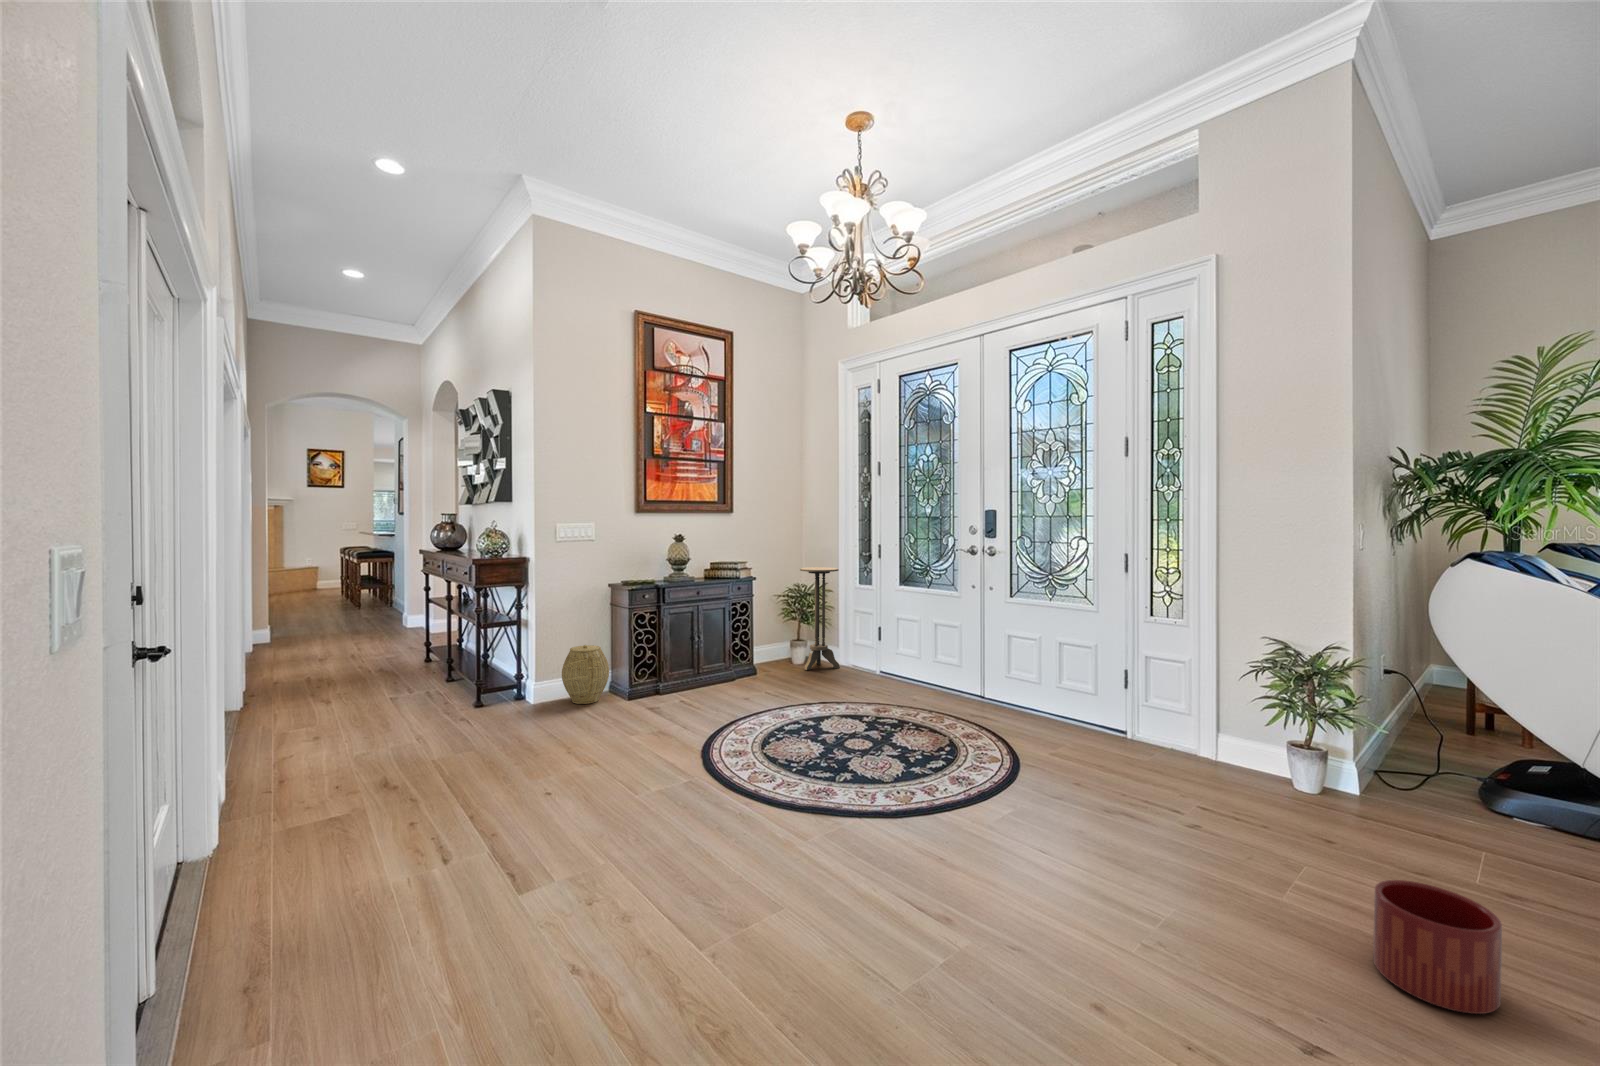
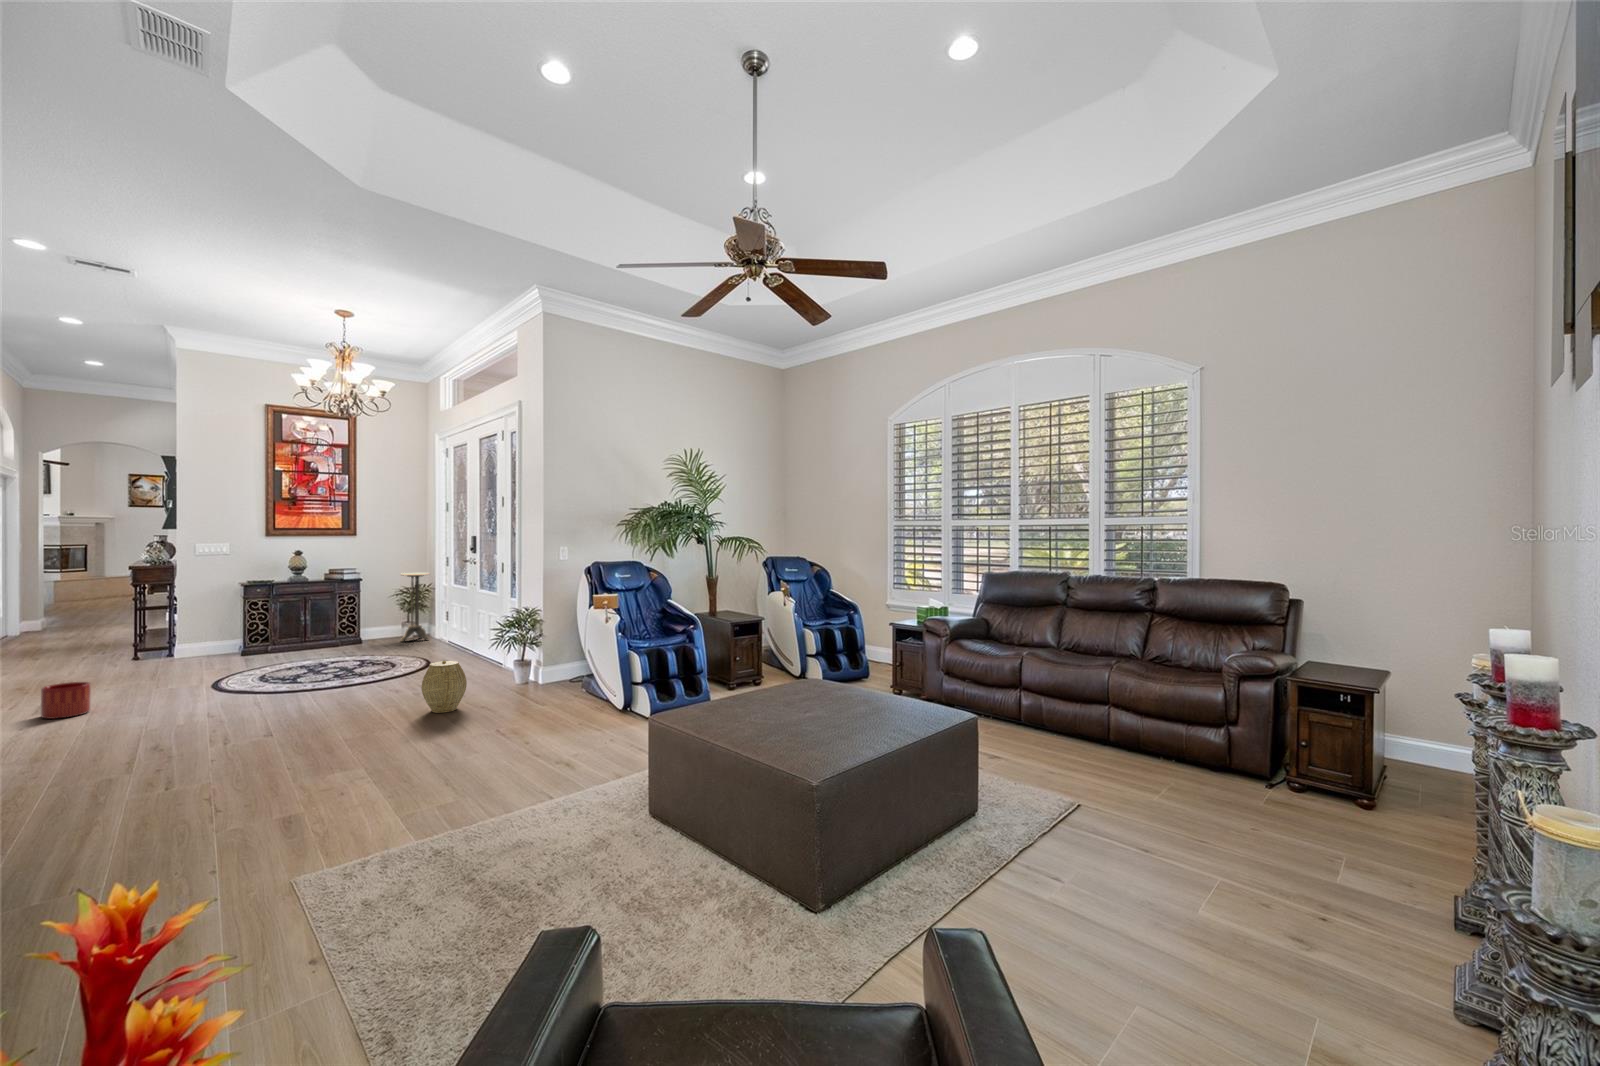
woven basket: present [562,645,609,704] -> present [421,661,467,713]
planter: present [1373,880,1502,1014] -> present [41,682,91,719]

